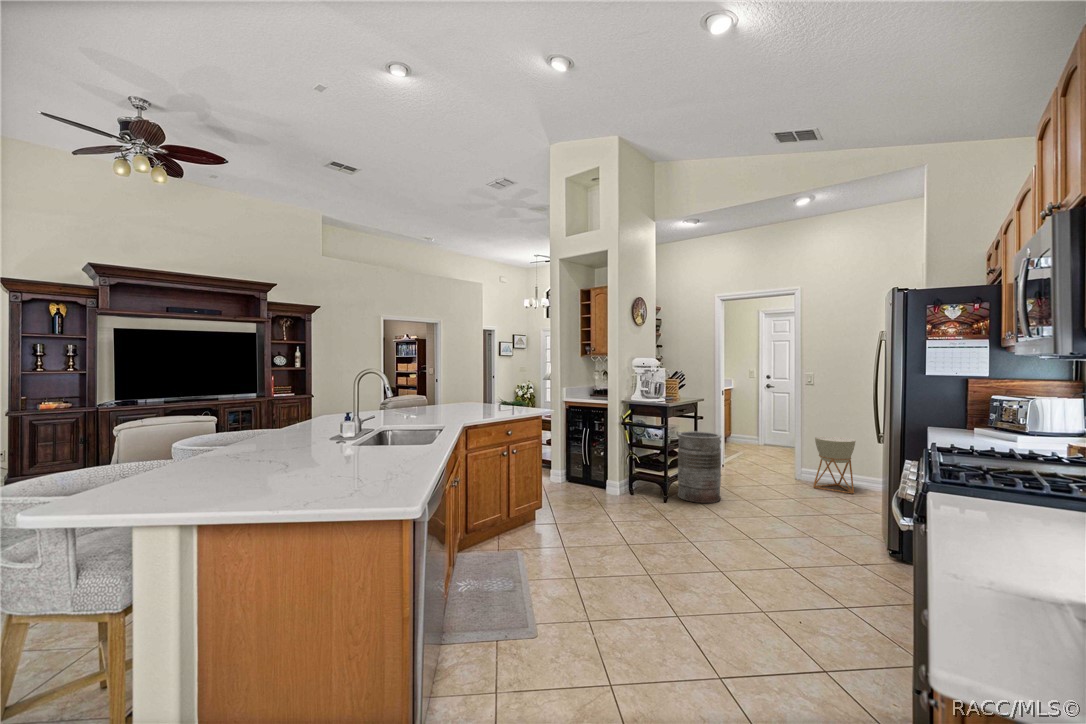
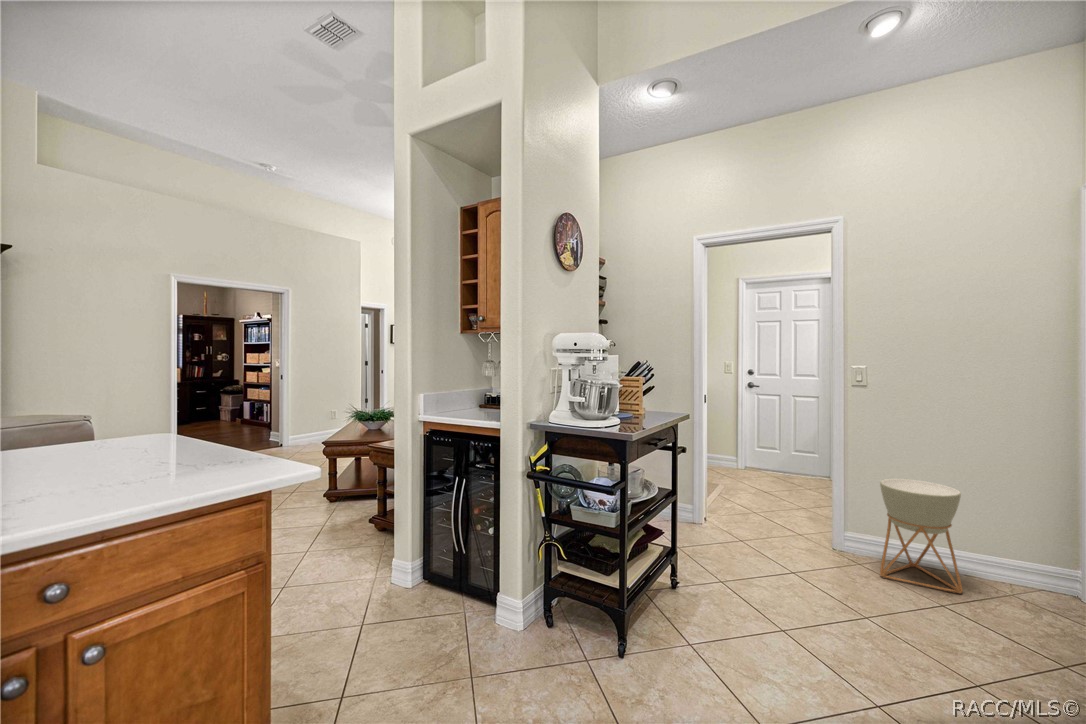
trash can: present [678,431,721,503] -> none [644,482,737,651]

